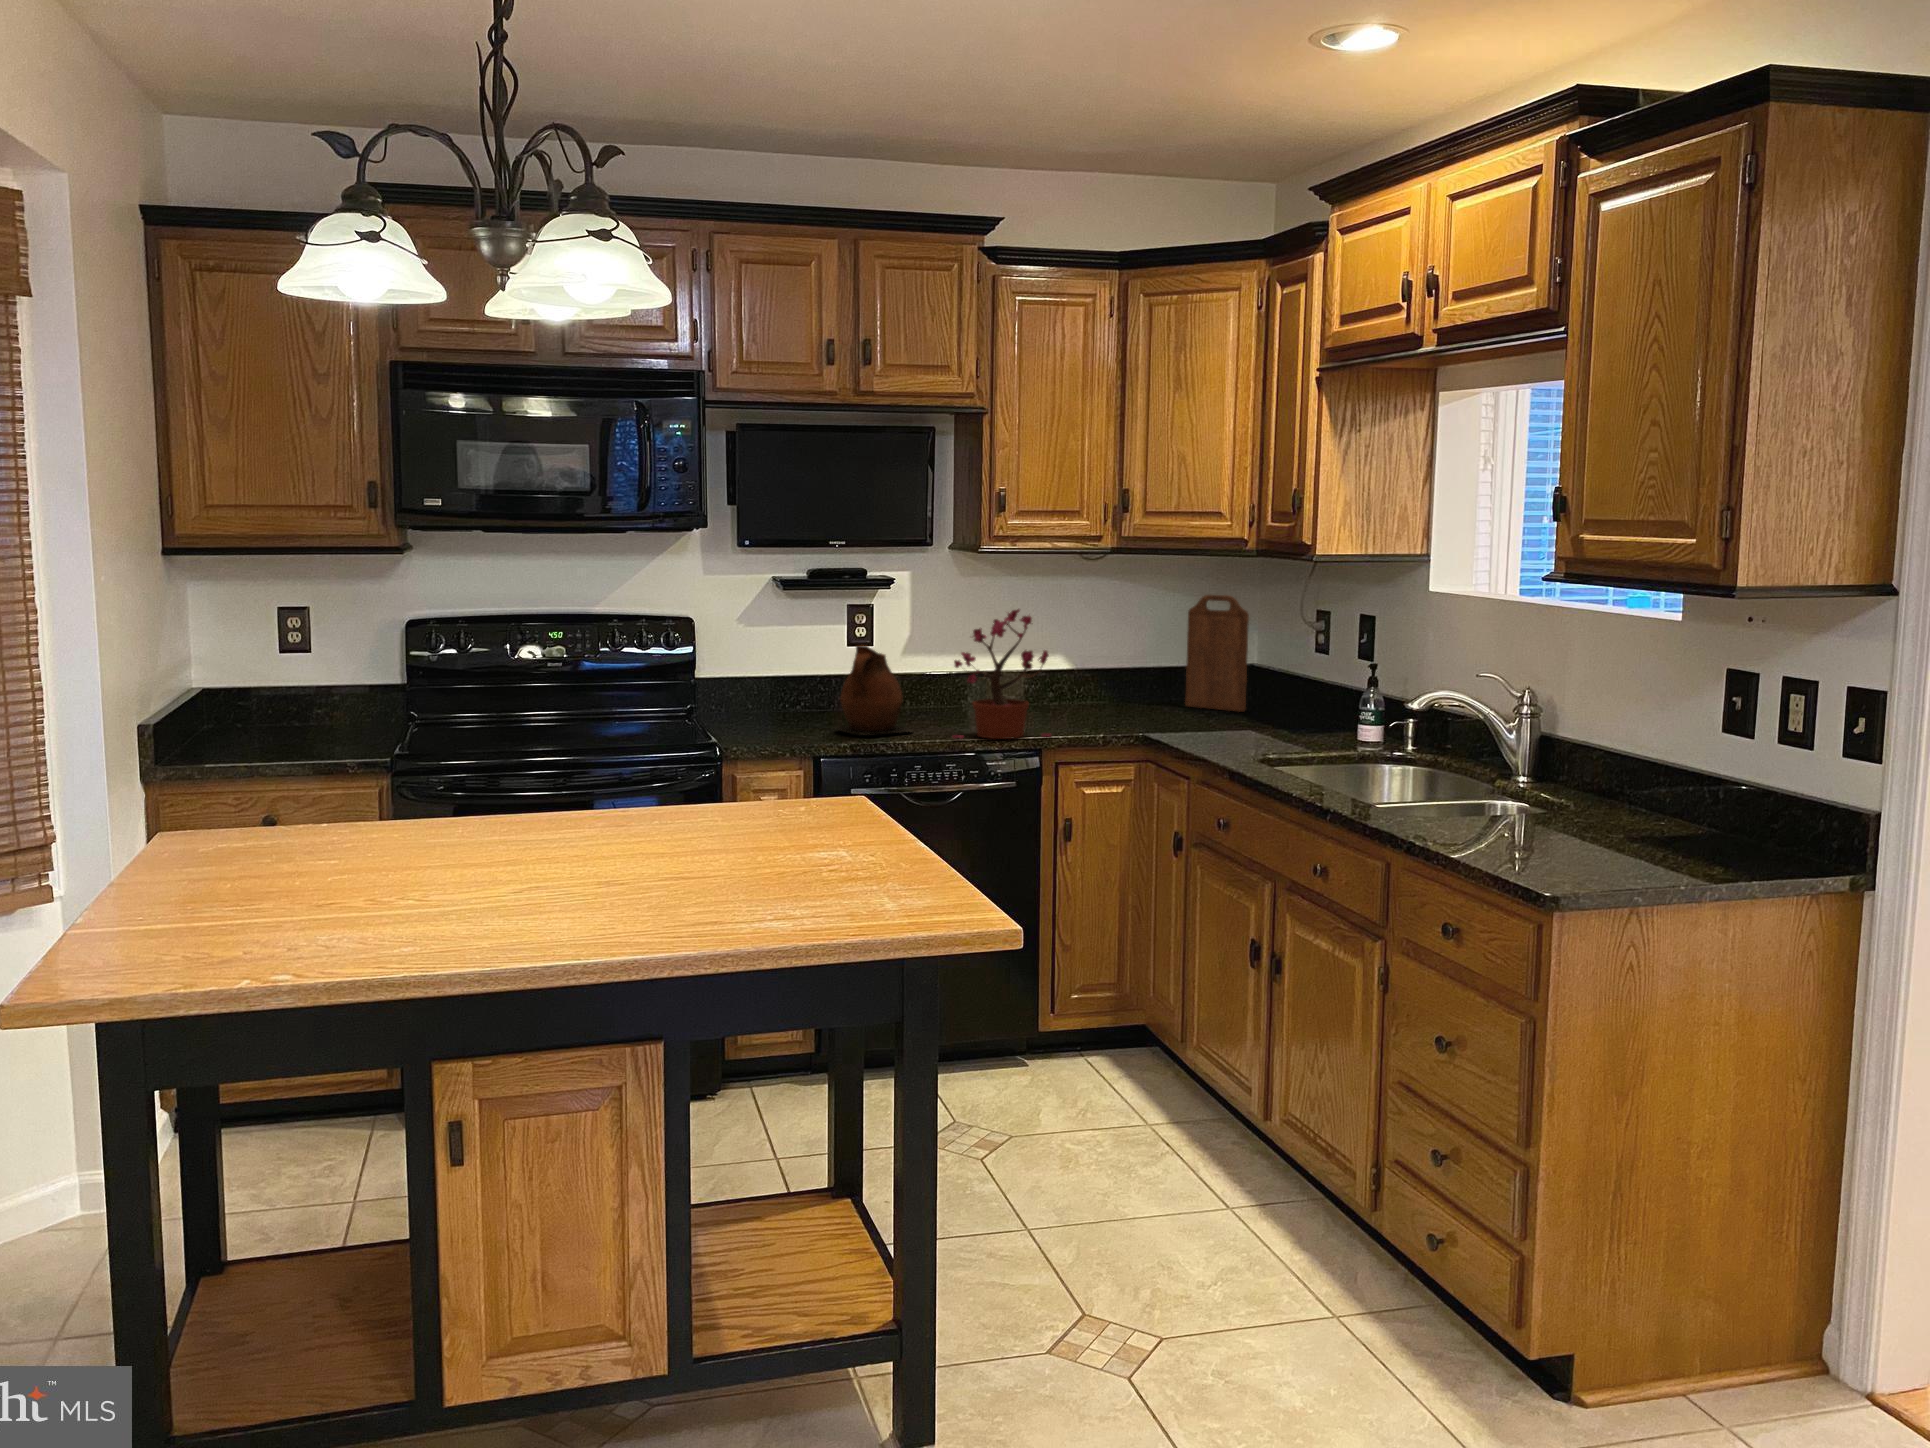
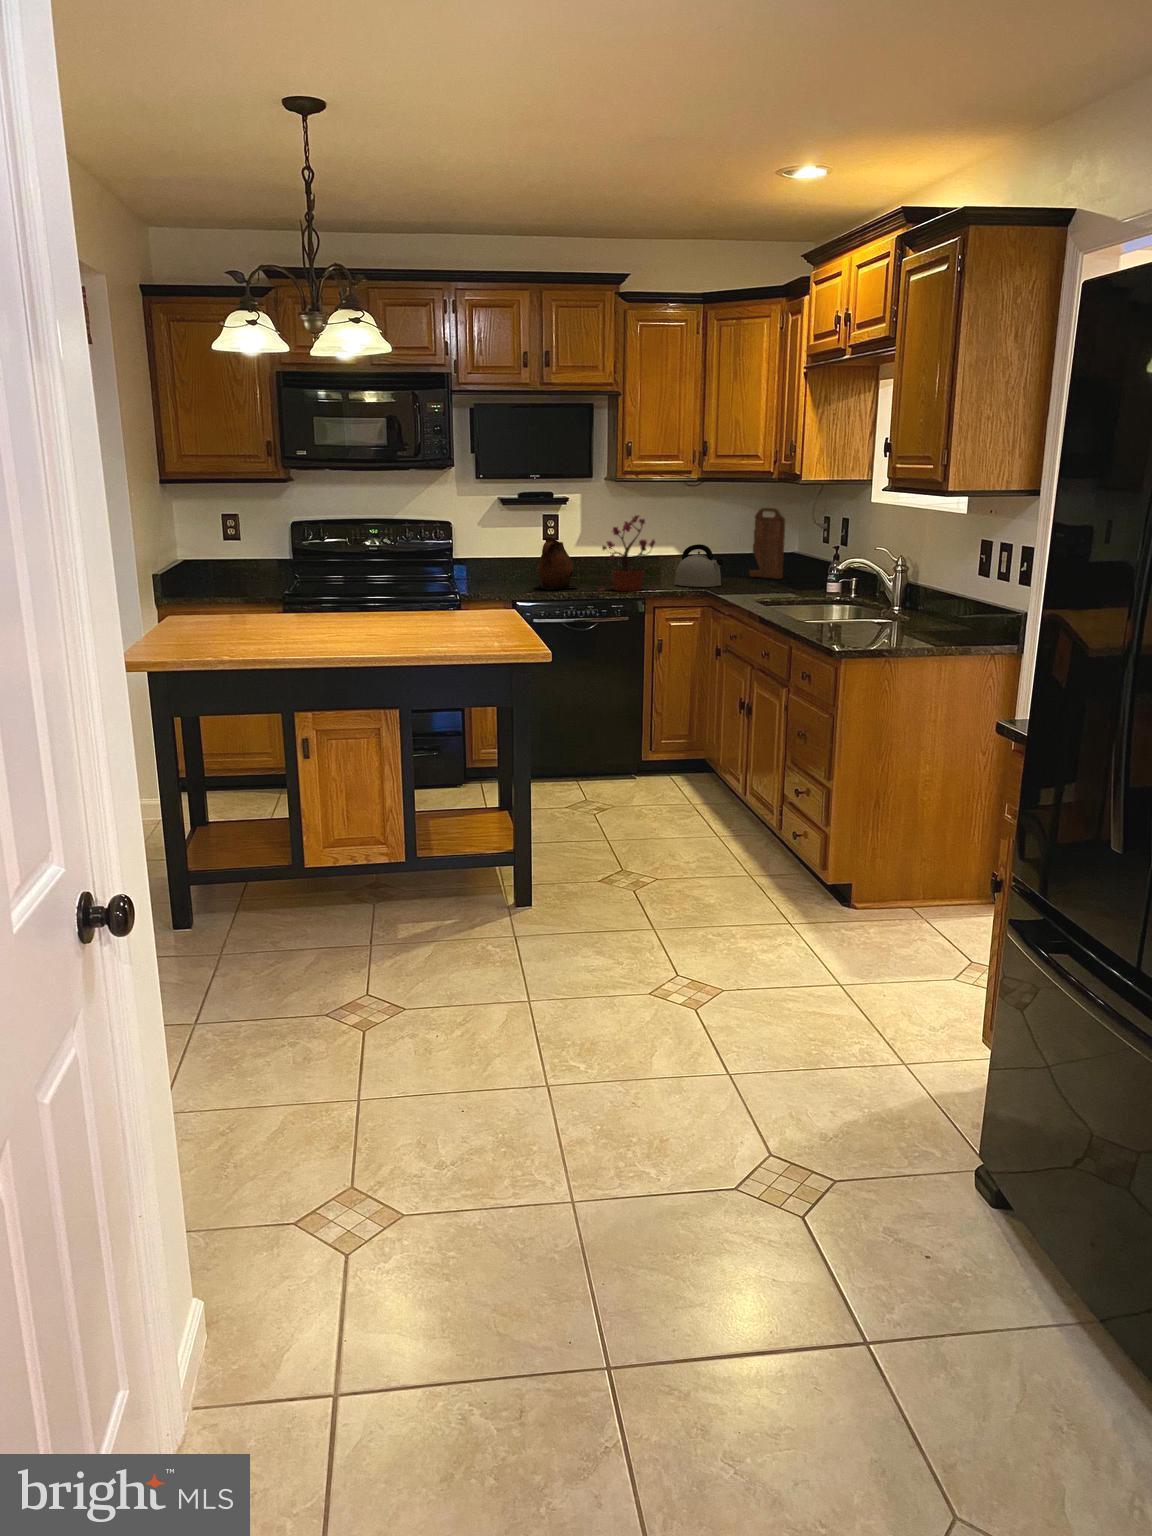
kettle: none [1074,657,1160,729] -> present [675,544,724,587]

